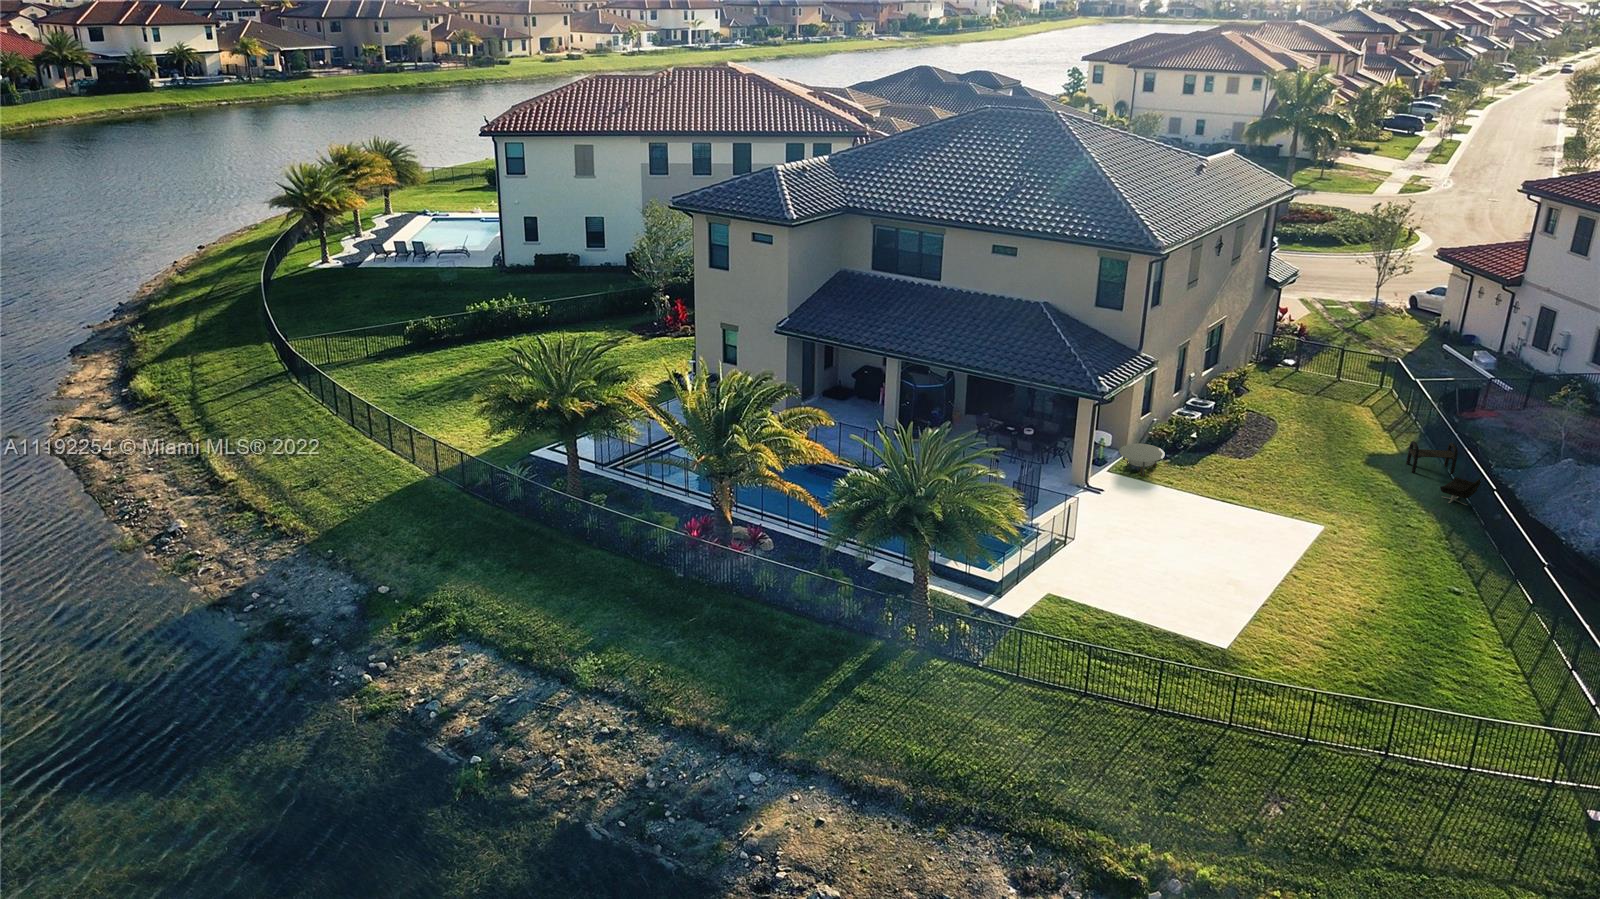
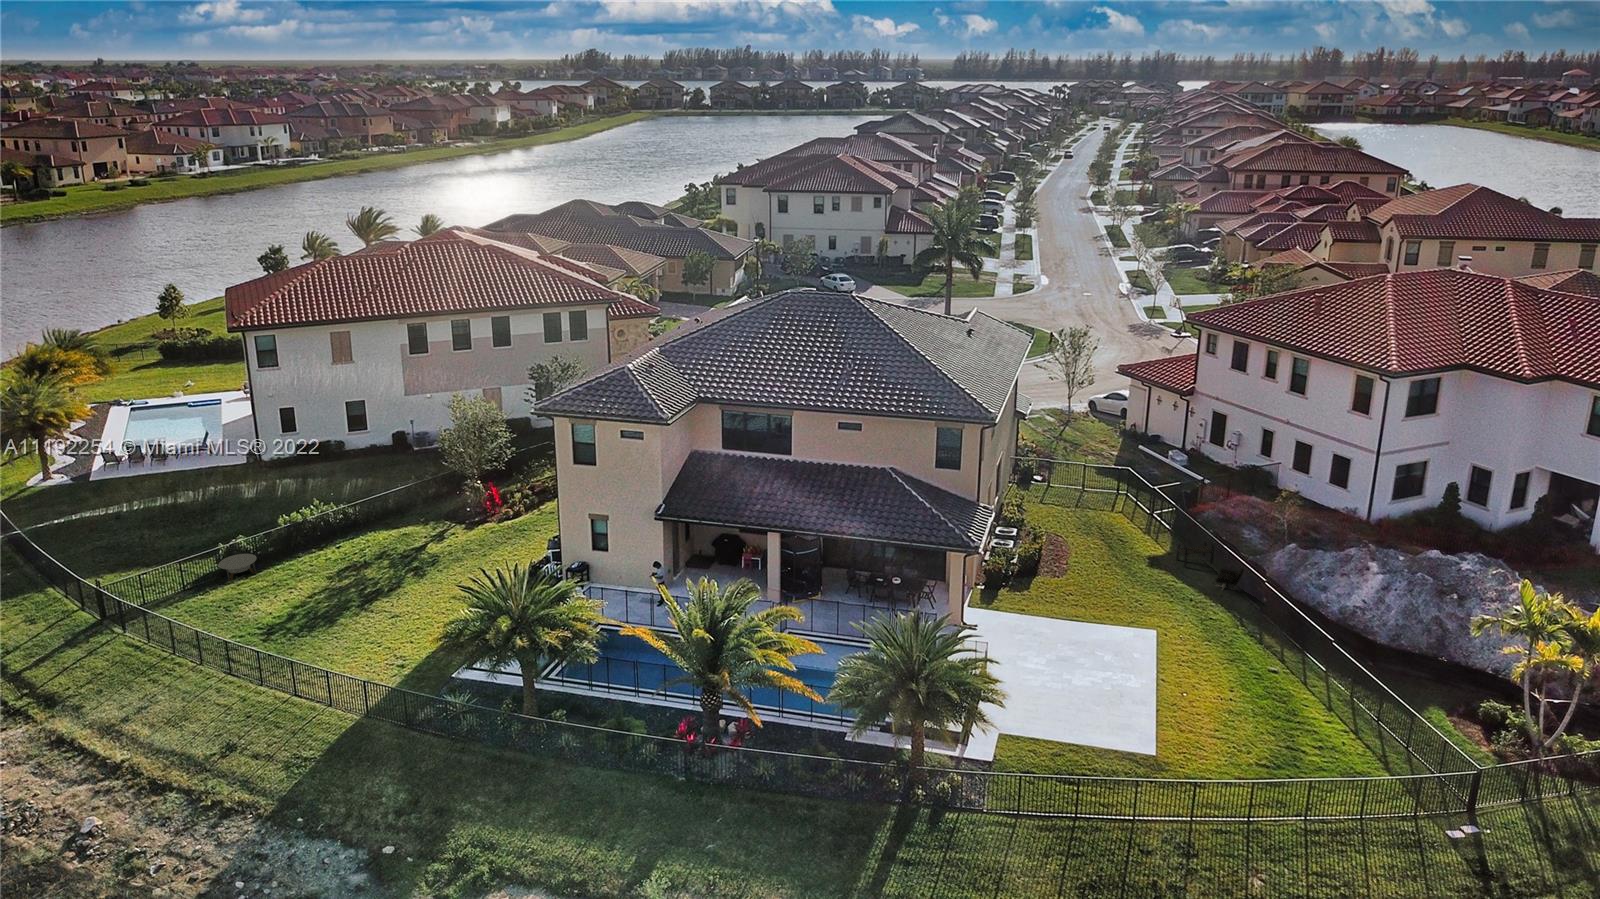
round table: present [1119,443,1165,477] -> present [218,554,257,581]

